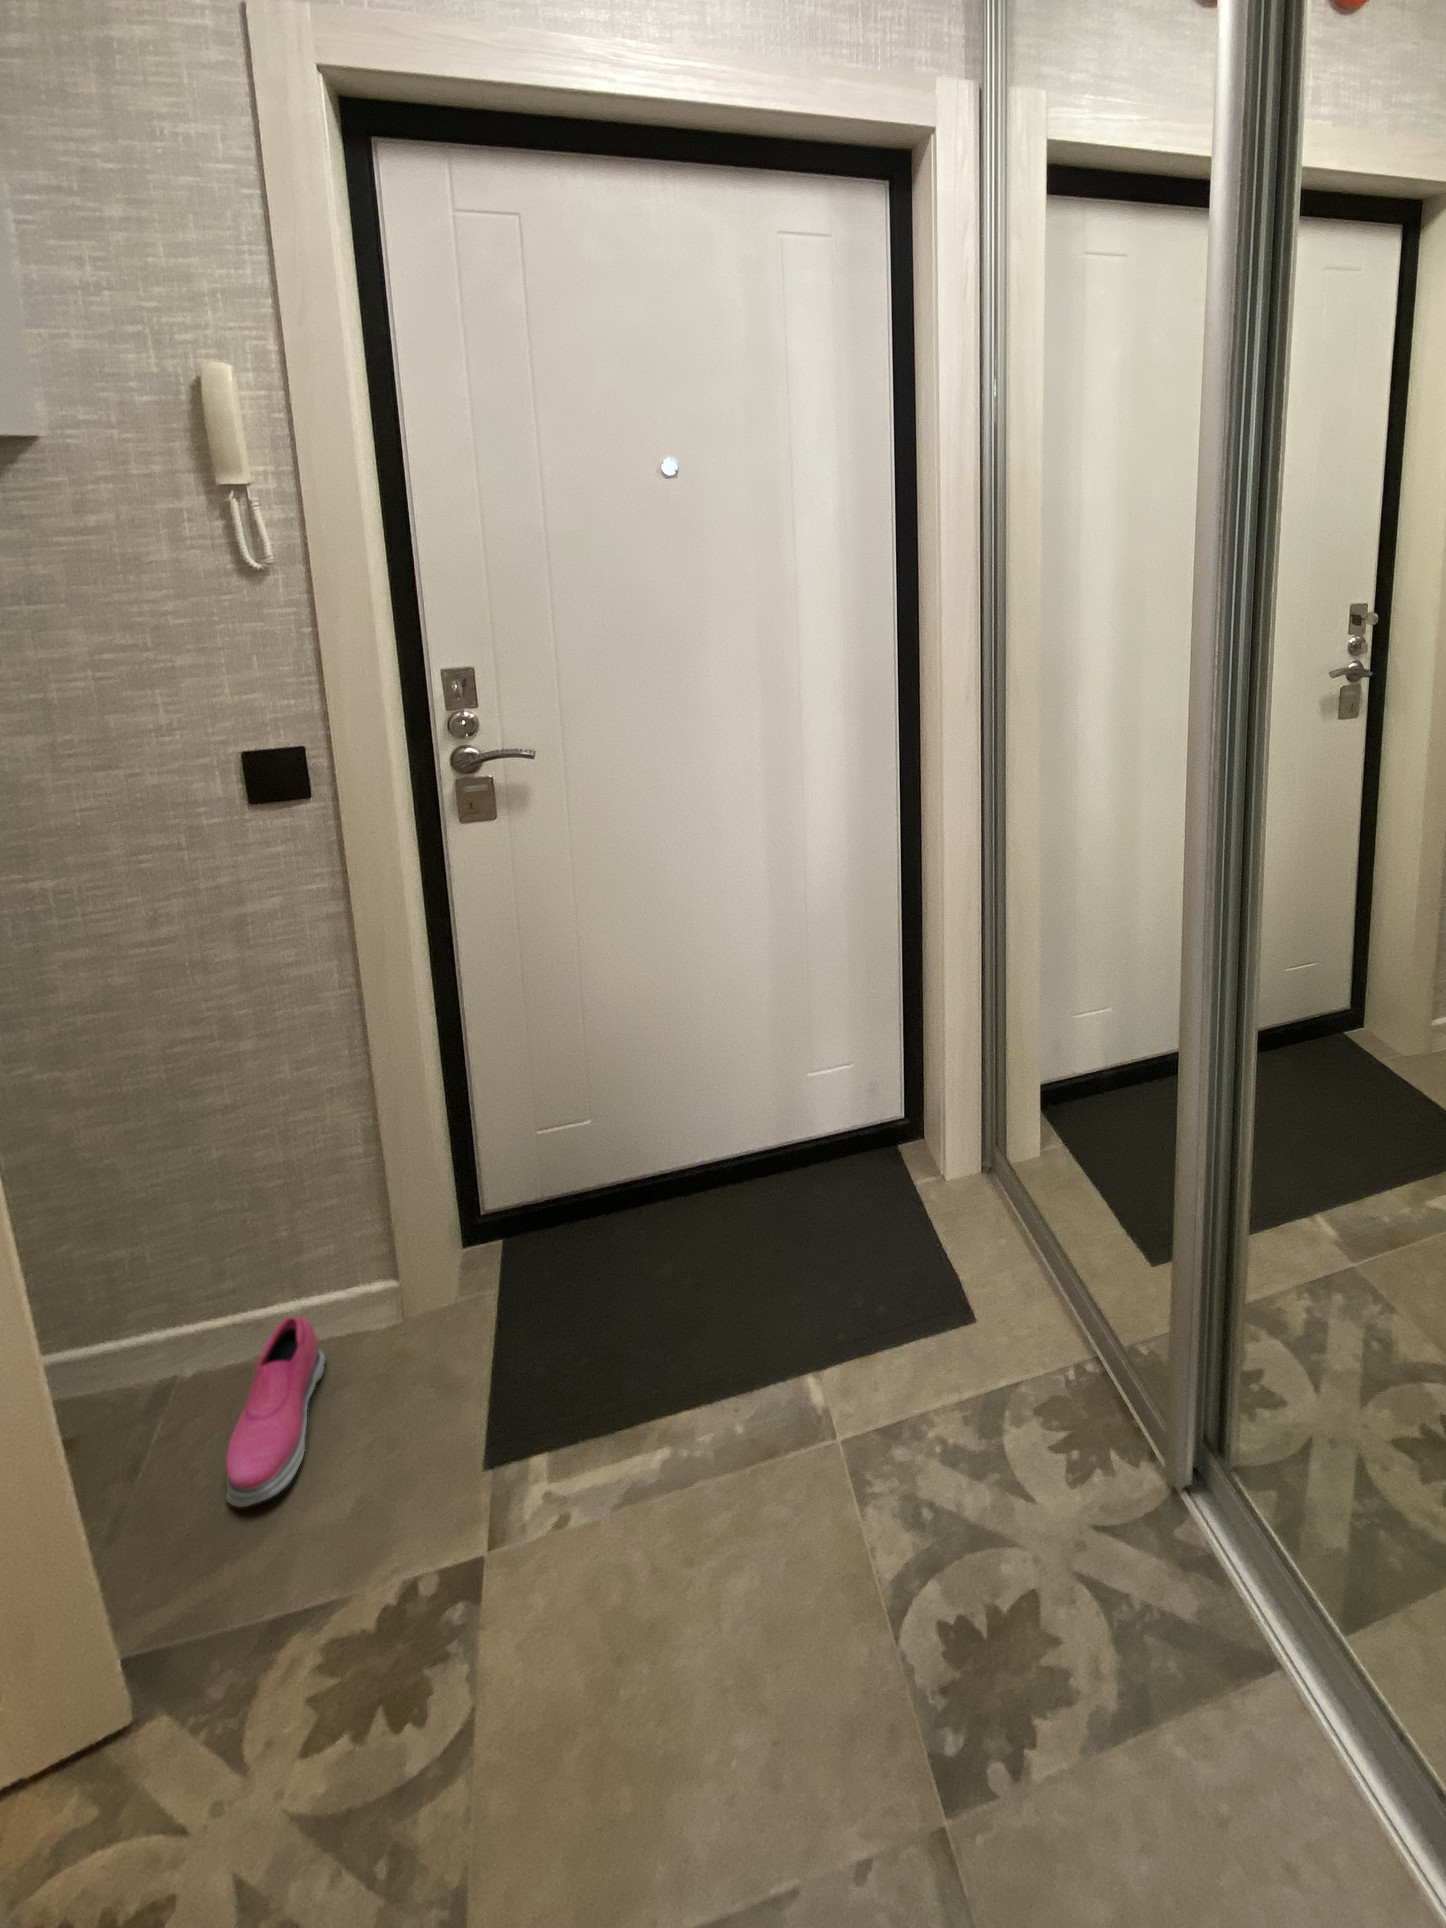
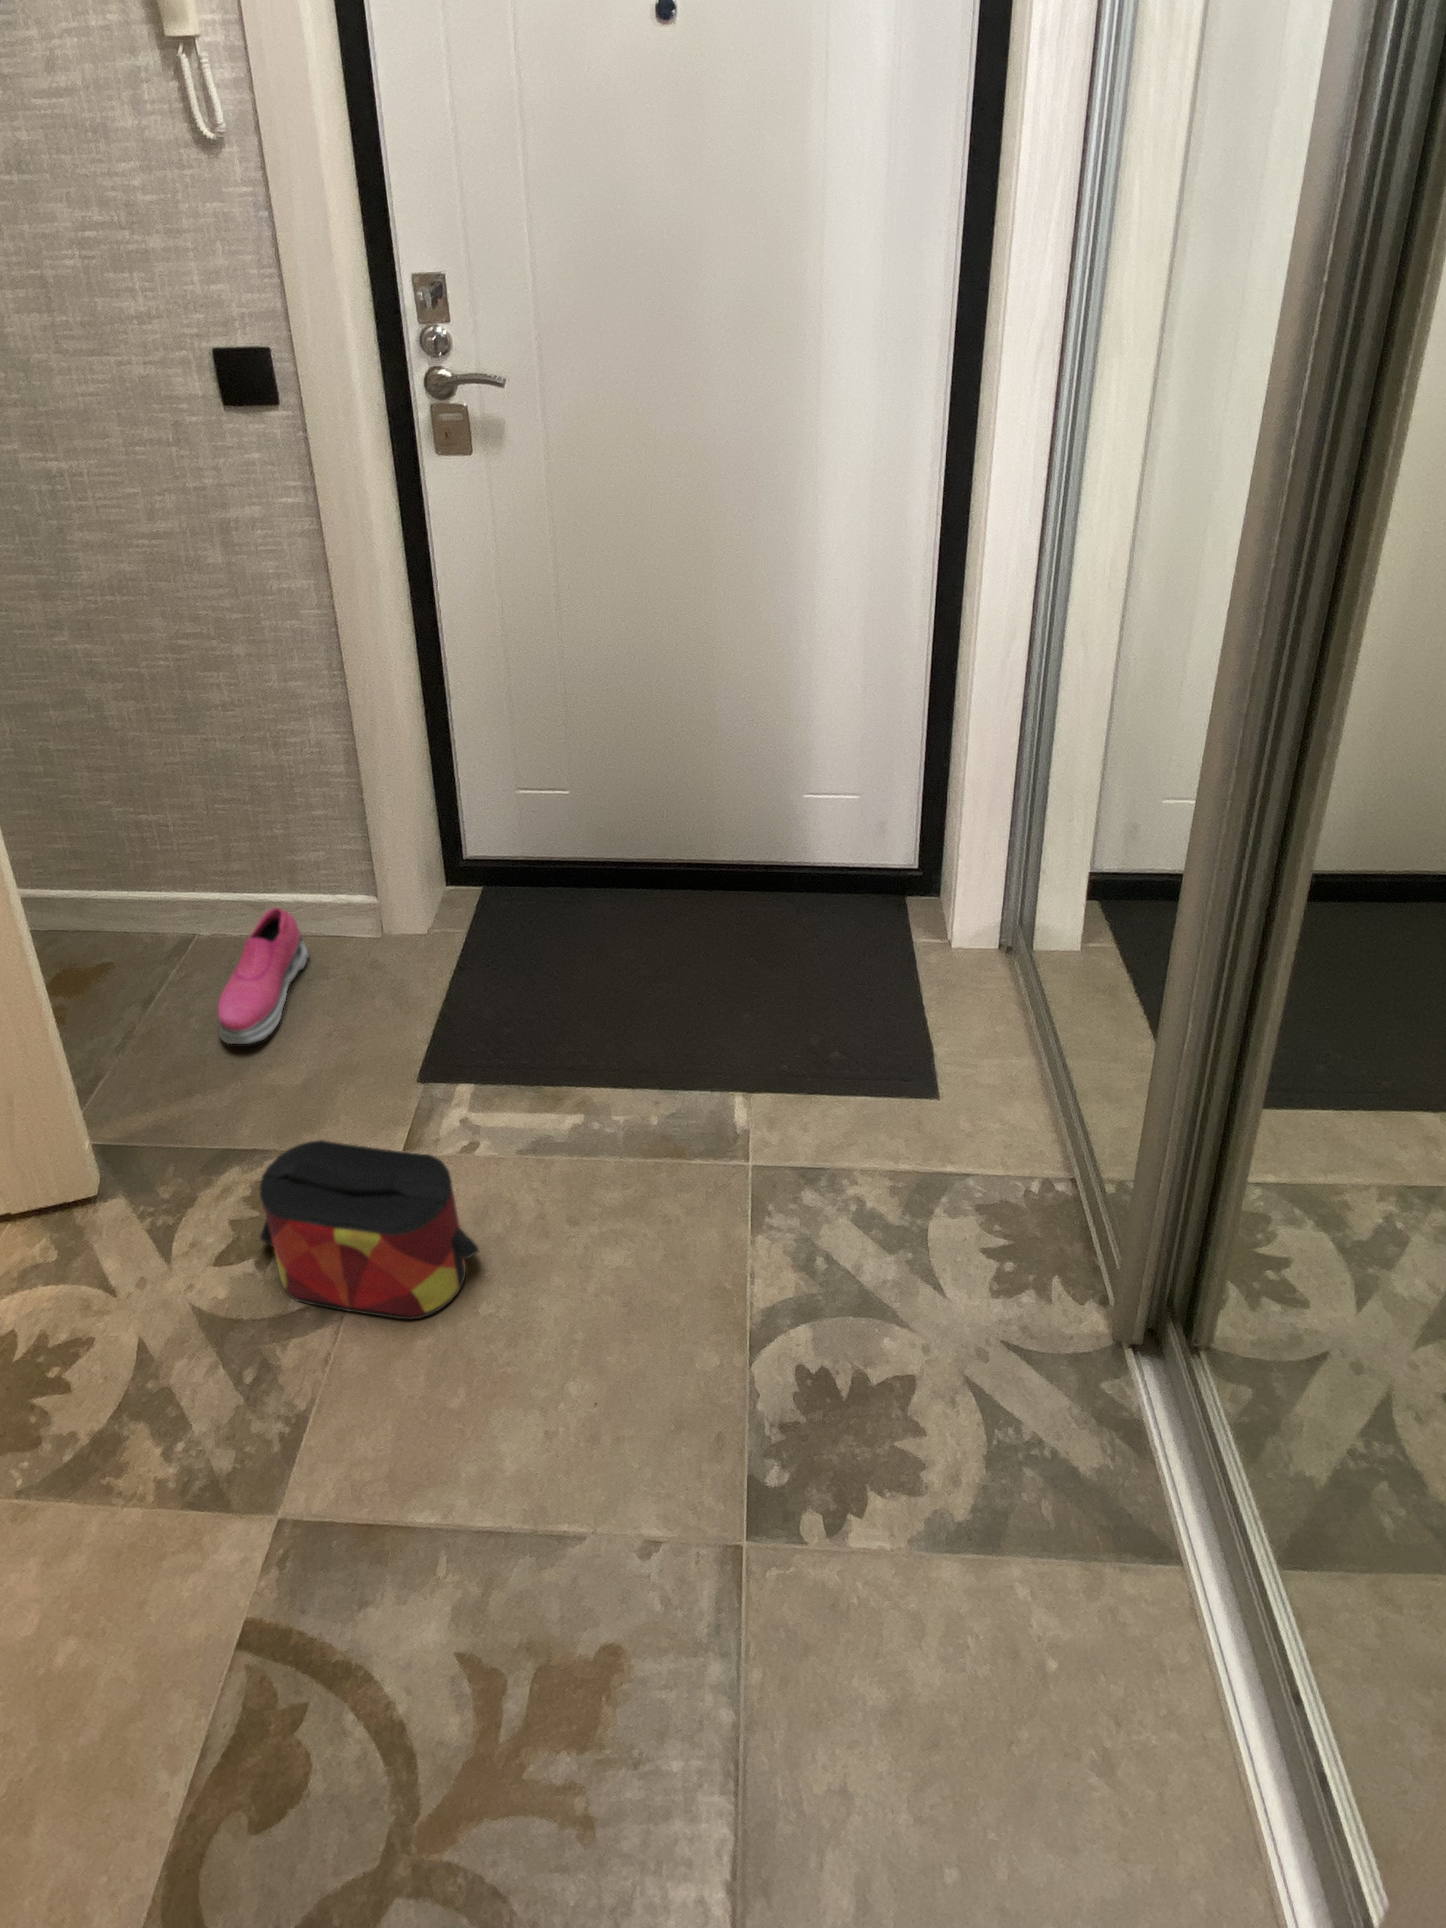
bag: none [334,1560,607,1822] -> present [260,1140,479,1320]

